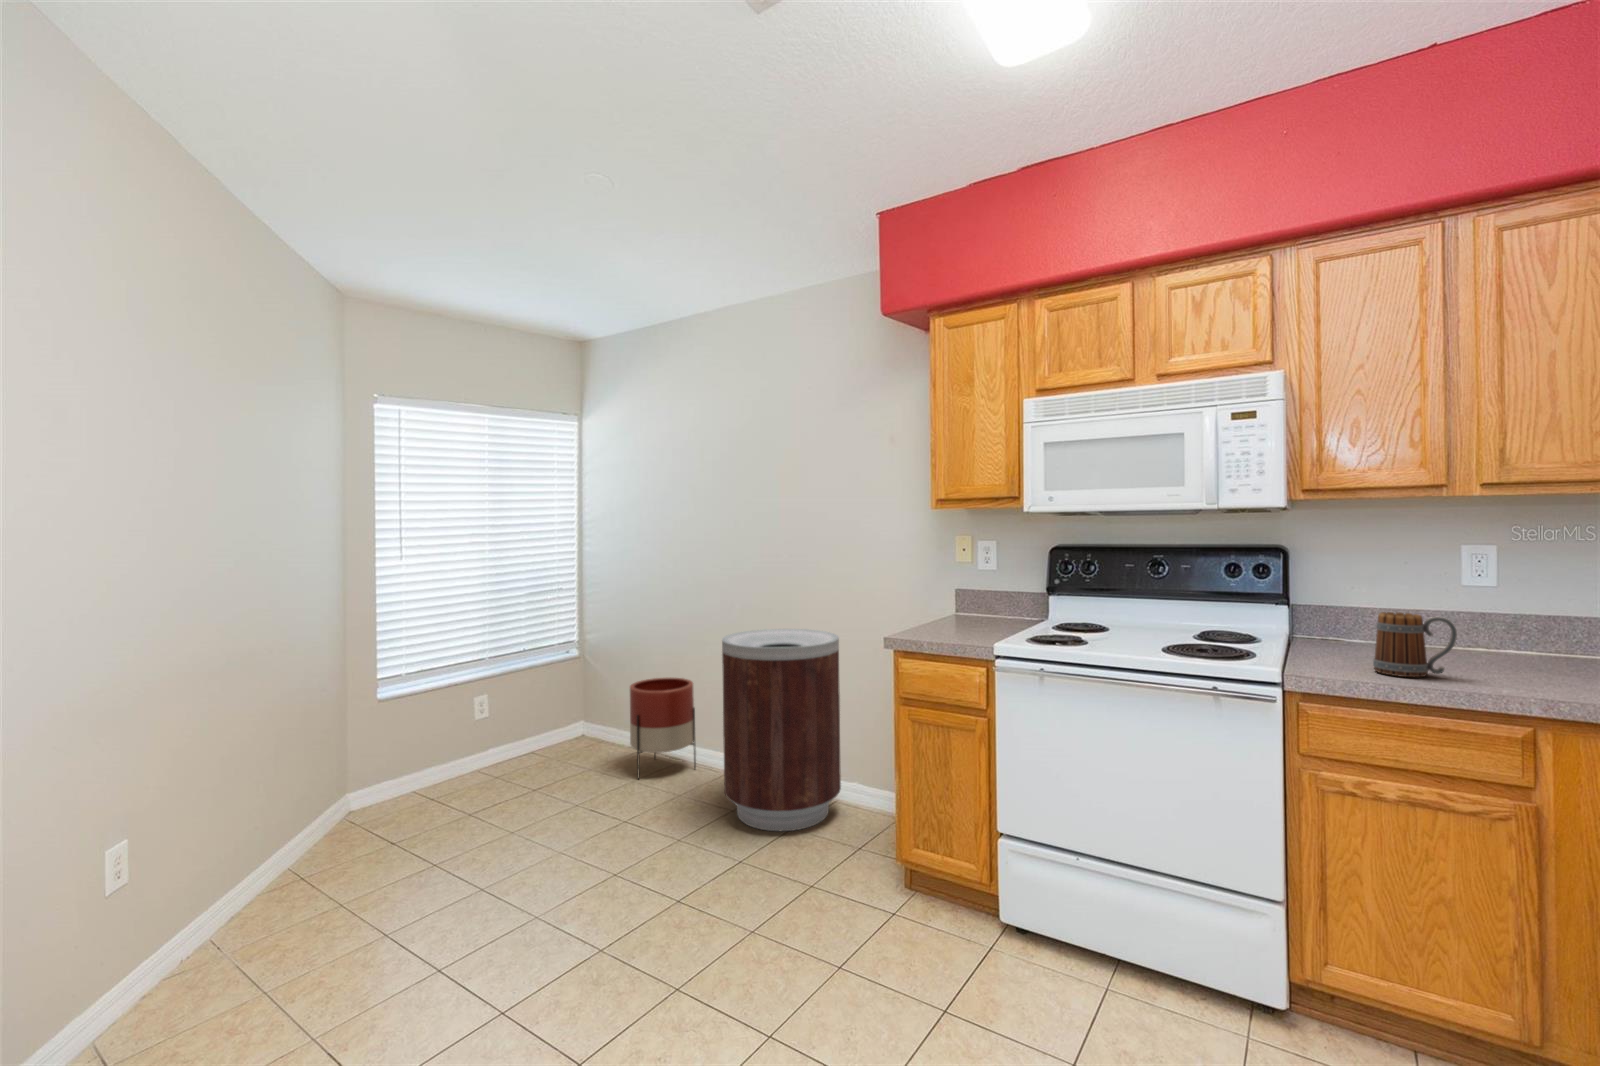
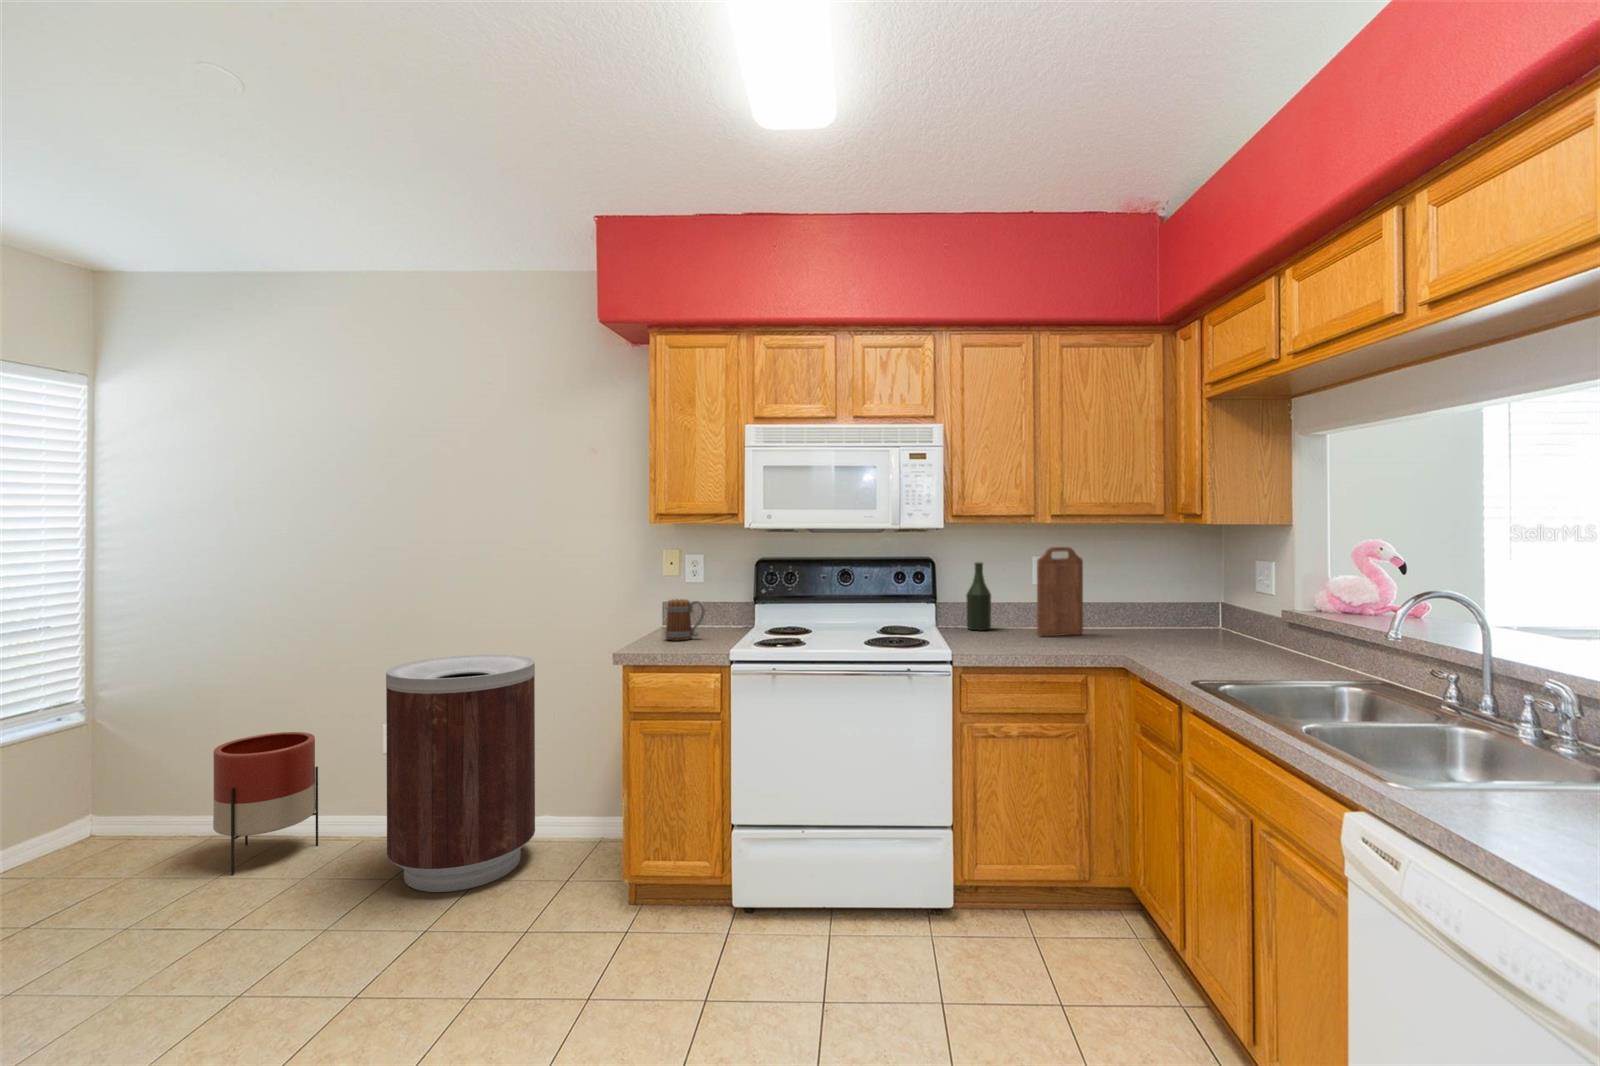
cutting board: none [1461,531,1560,664] -> present [1037,547,1083,636]
bottle: none [1342,553,1385,646] -> present [966,562,991,631]
mug: present [1373,612,1457,677] -> present [665,599,705,640]

